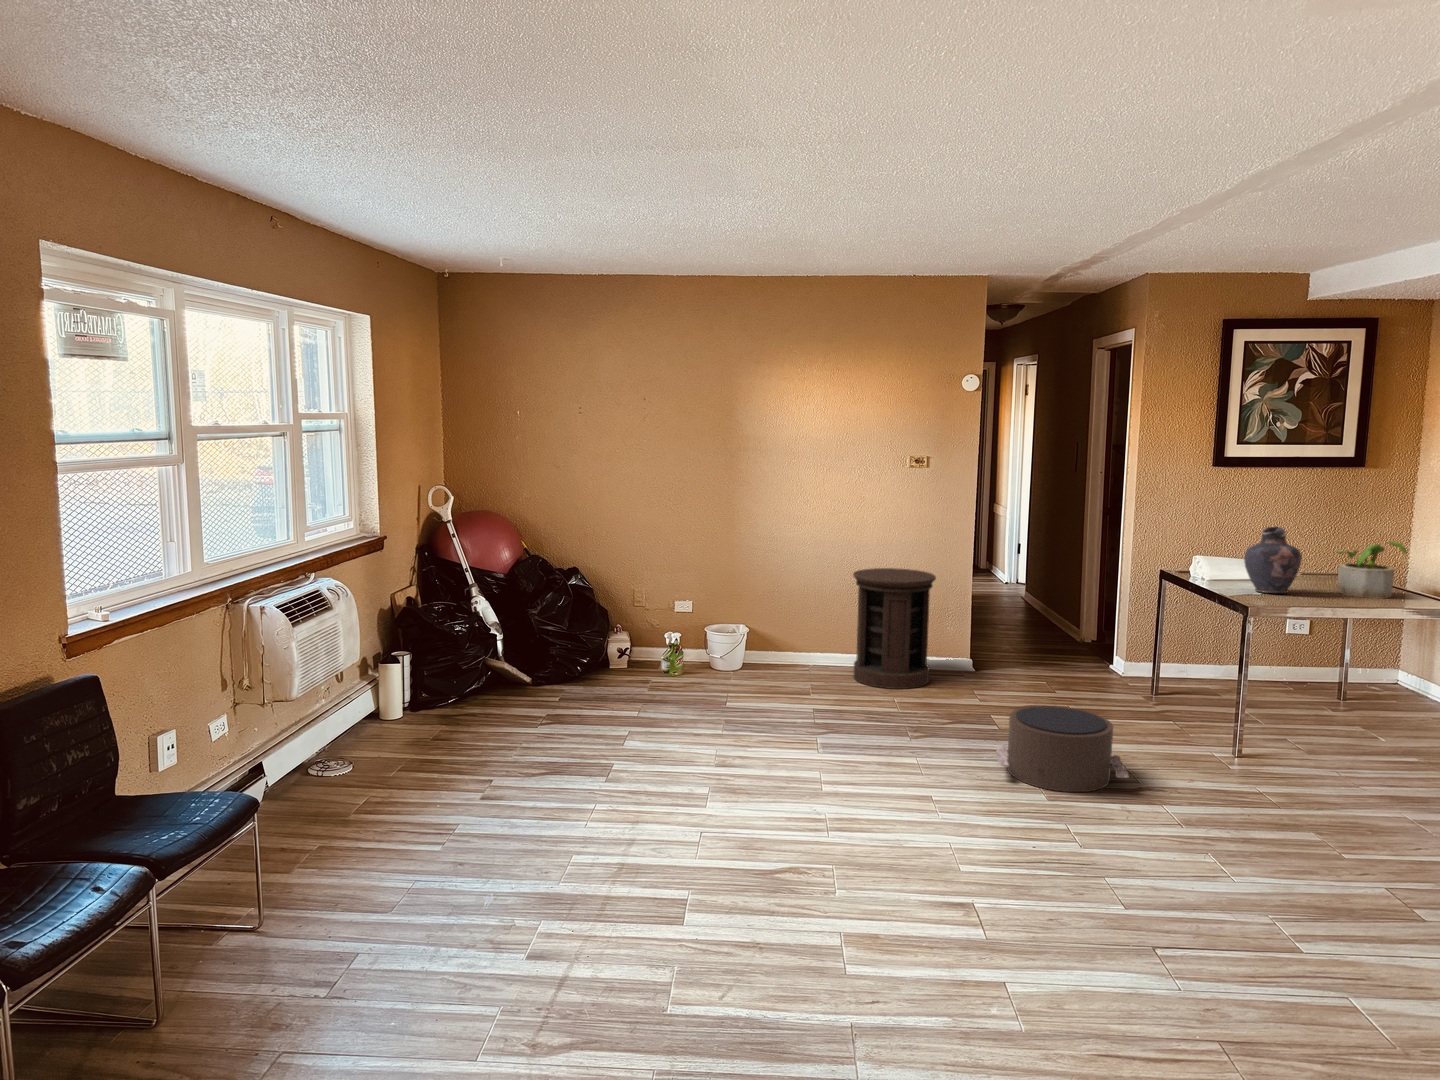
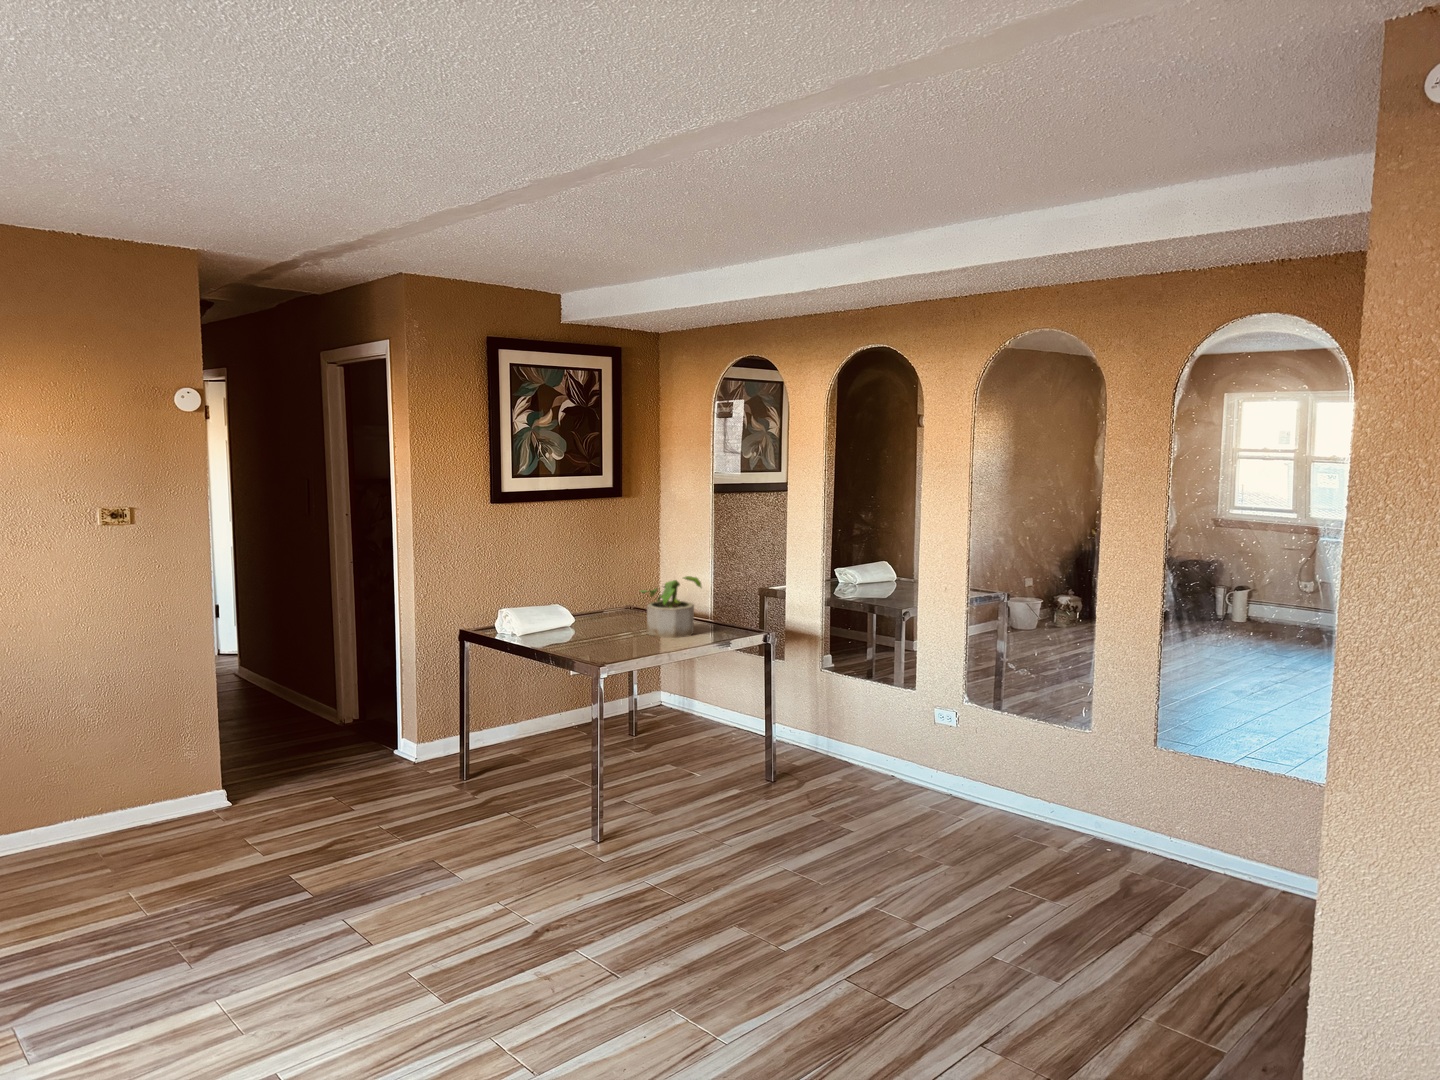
vase: present [1244,526,1302,593] -> none [570,573,626,649]
side table: present [853,568,936,689] -> none [18,681,169,881]
pouf: present [996,706,1128,792] -> none [339,847,527,982]

